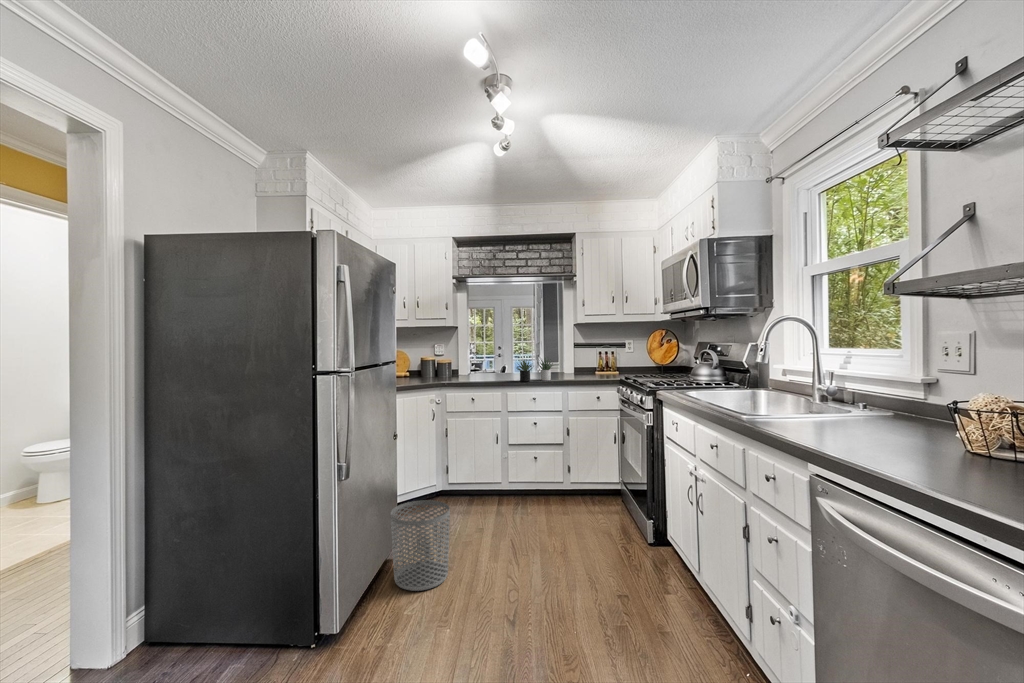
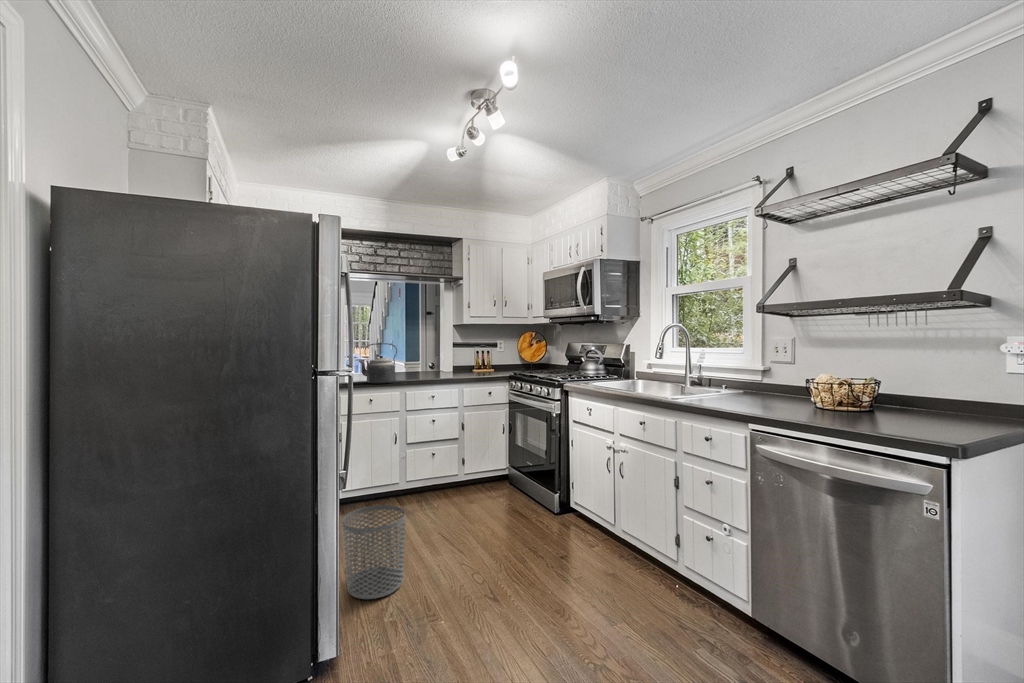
kettle: none [465,344,501,383] -> present [359,343,397,383]
succulent plant: present [517,358,553,382] -> none [411,355,448,380]

